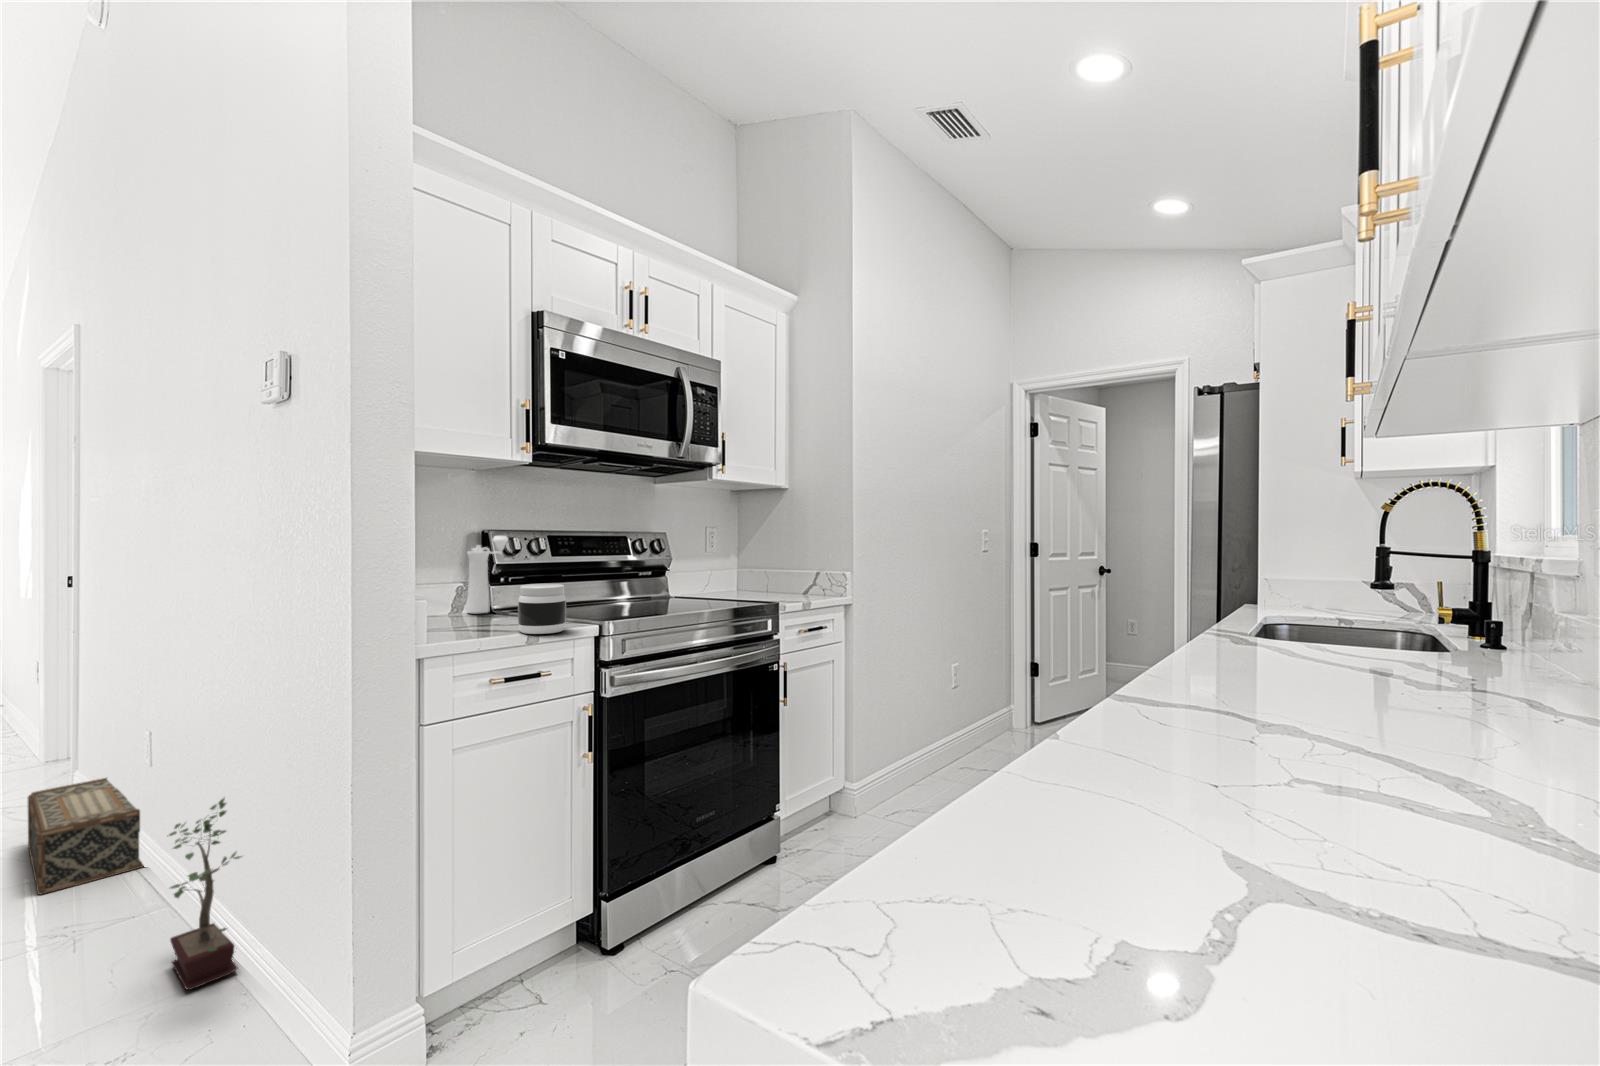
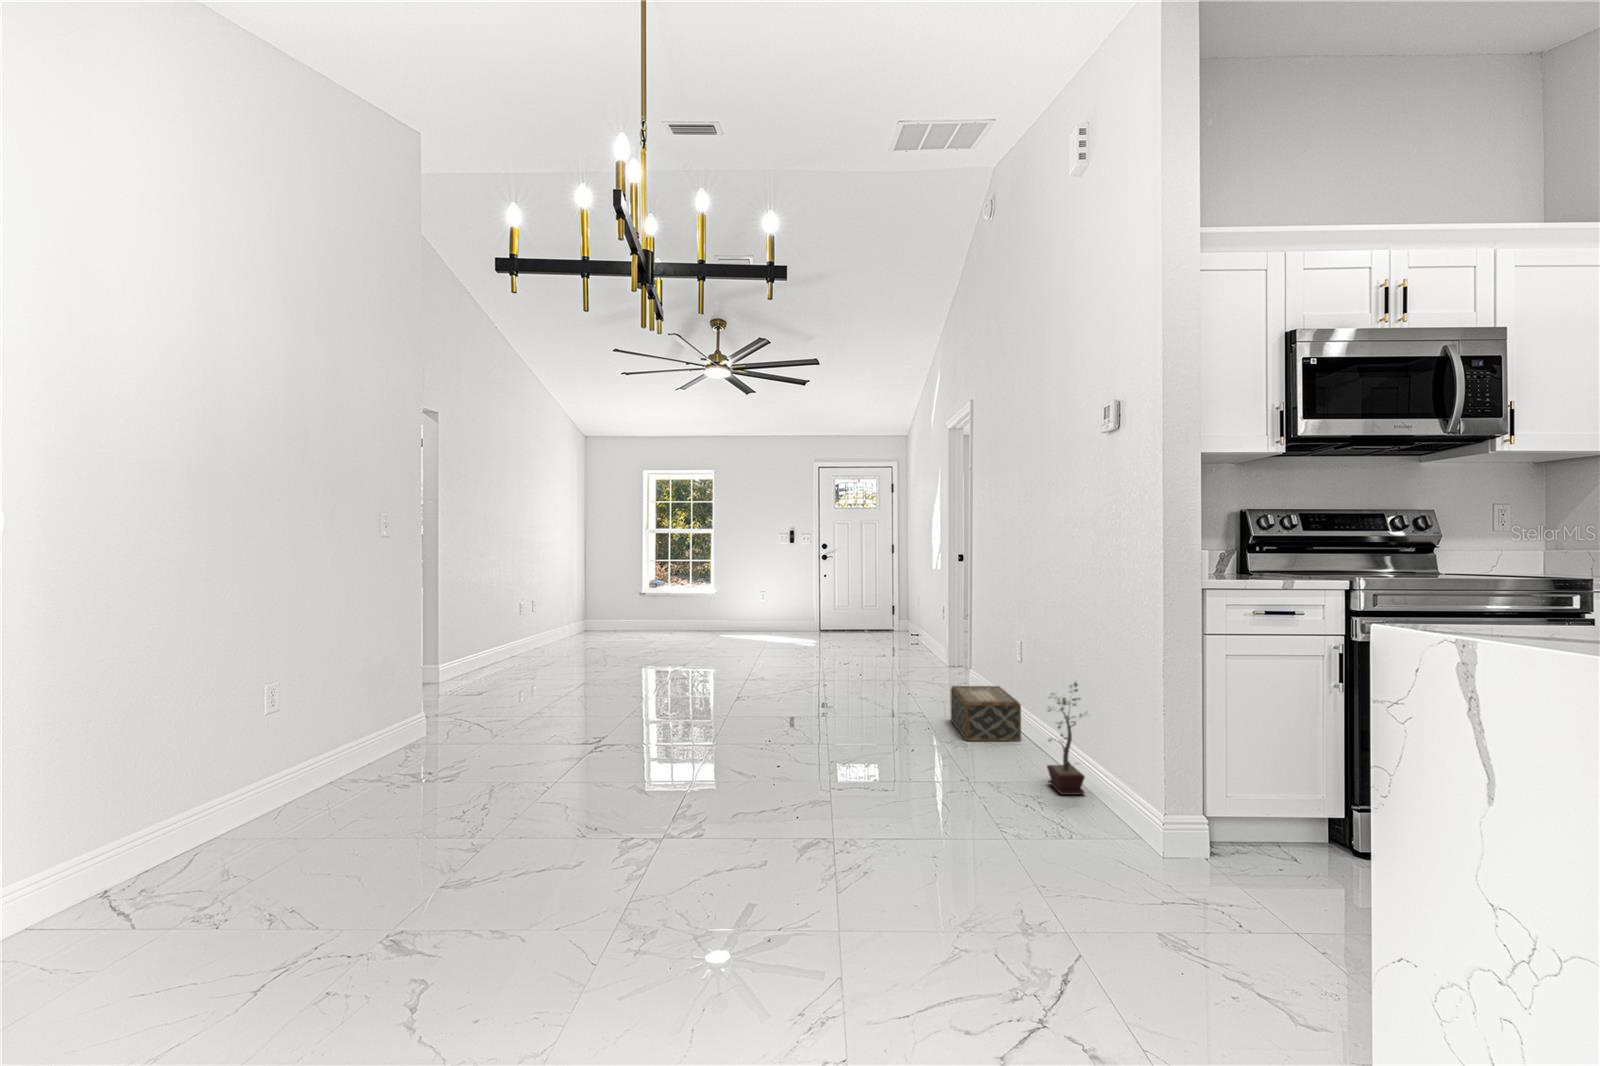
pepper mill: present [467,536,508,613] -> none [1233,512,1267,571]
jar: present [518,584,566,634] -> none [1276,545,1317,582]

